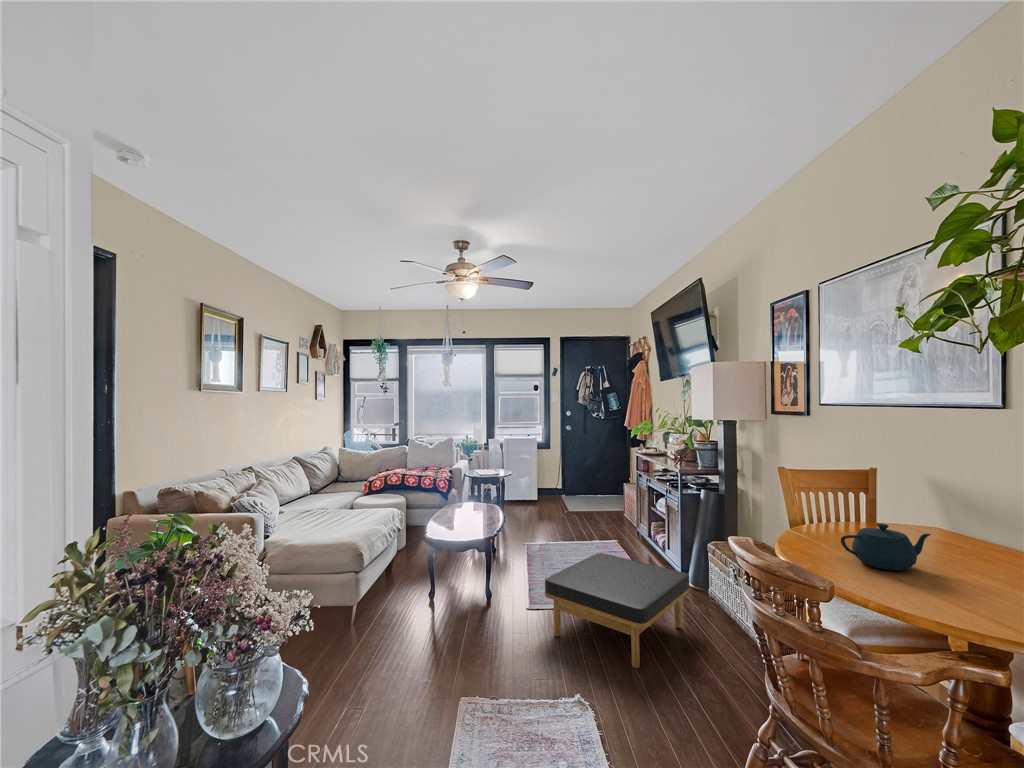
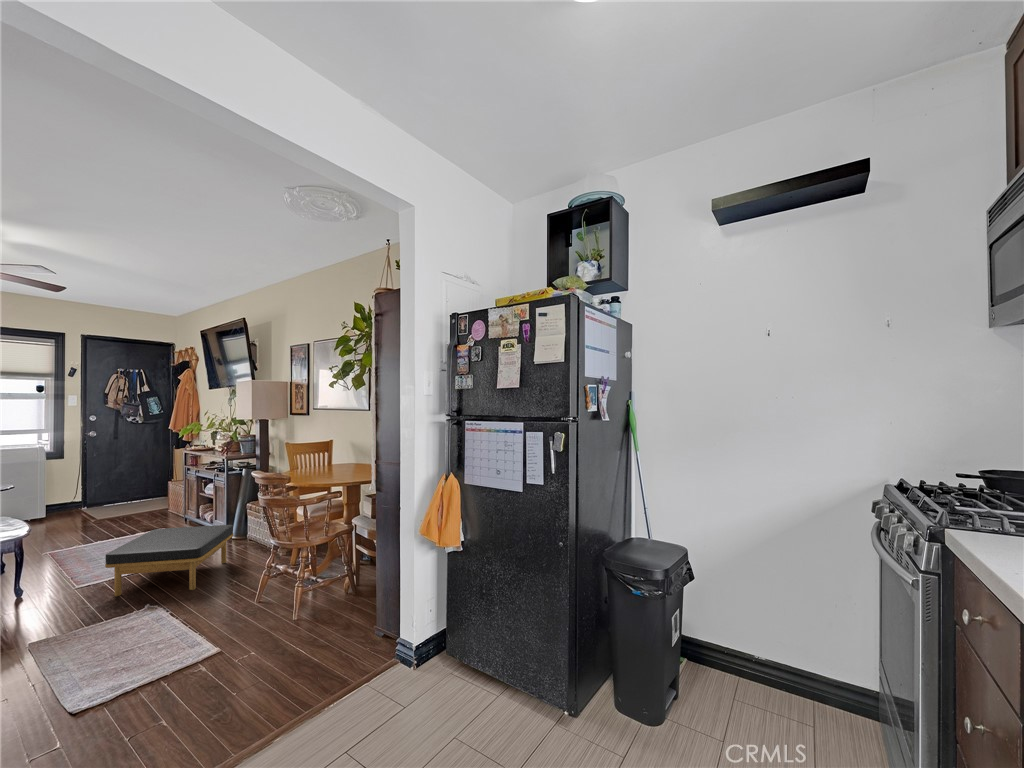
teapot: present [841,523,931,571] -> none [310,462,345,480]

